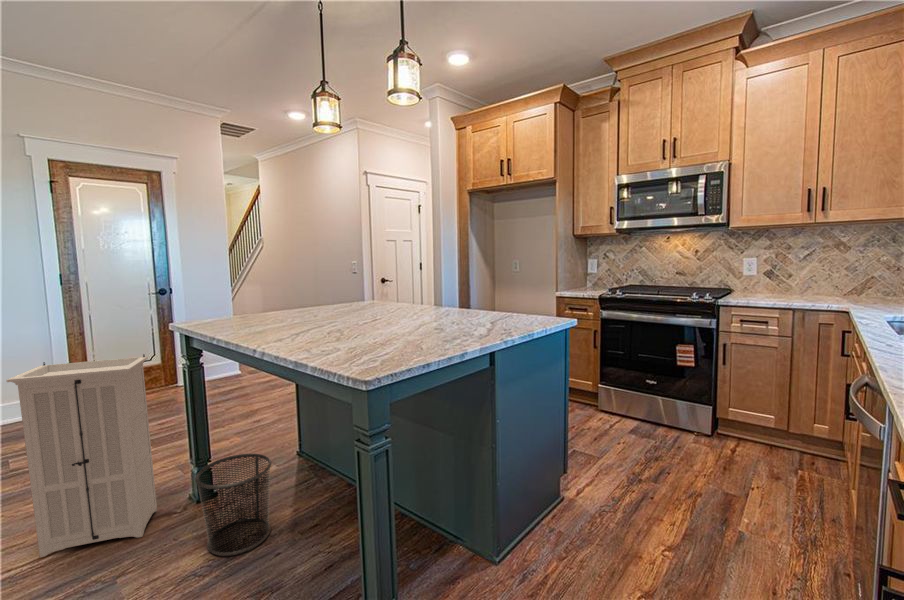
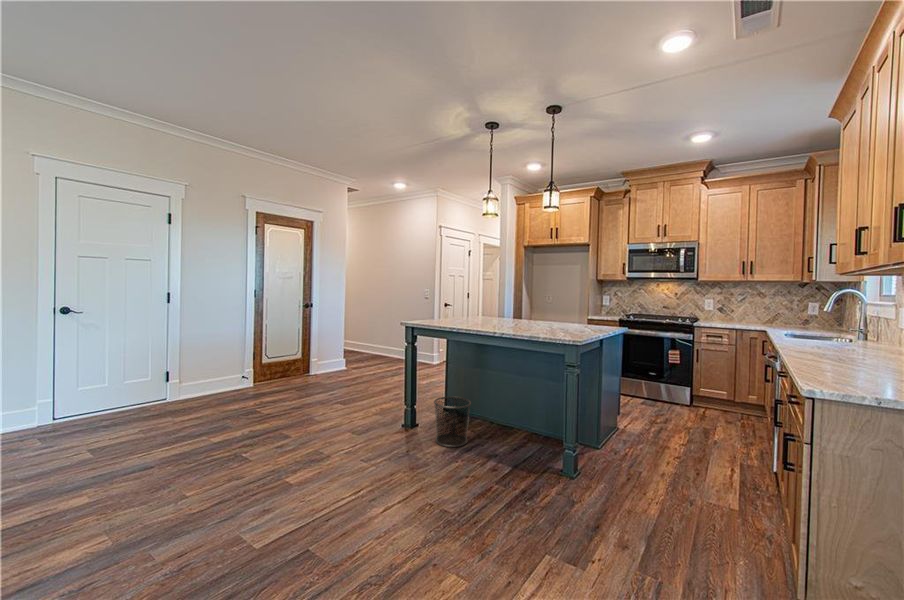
storage cabinet: present [6,354,157,557] -> none [342,338,401,447]

